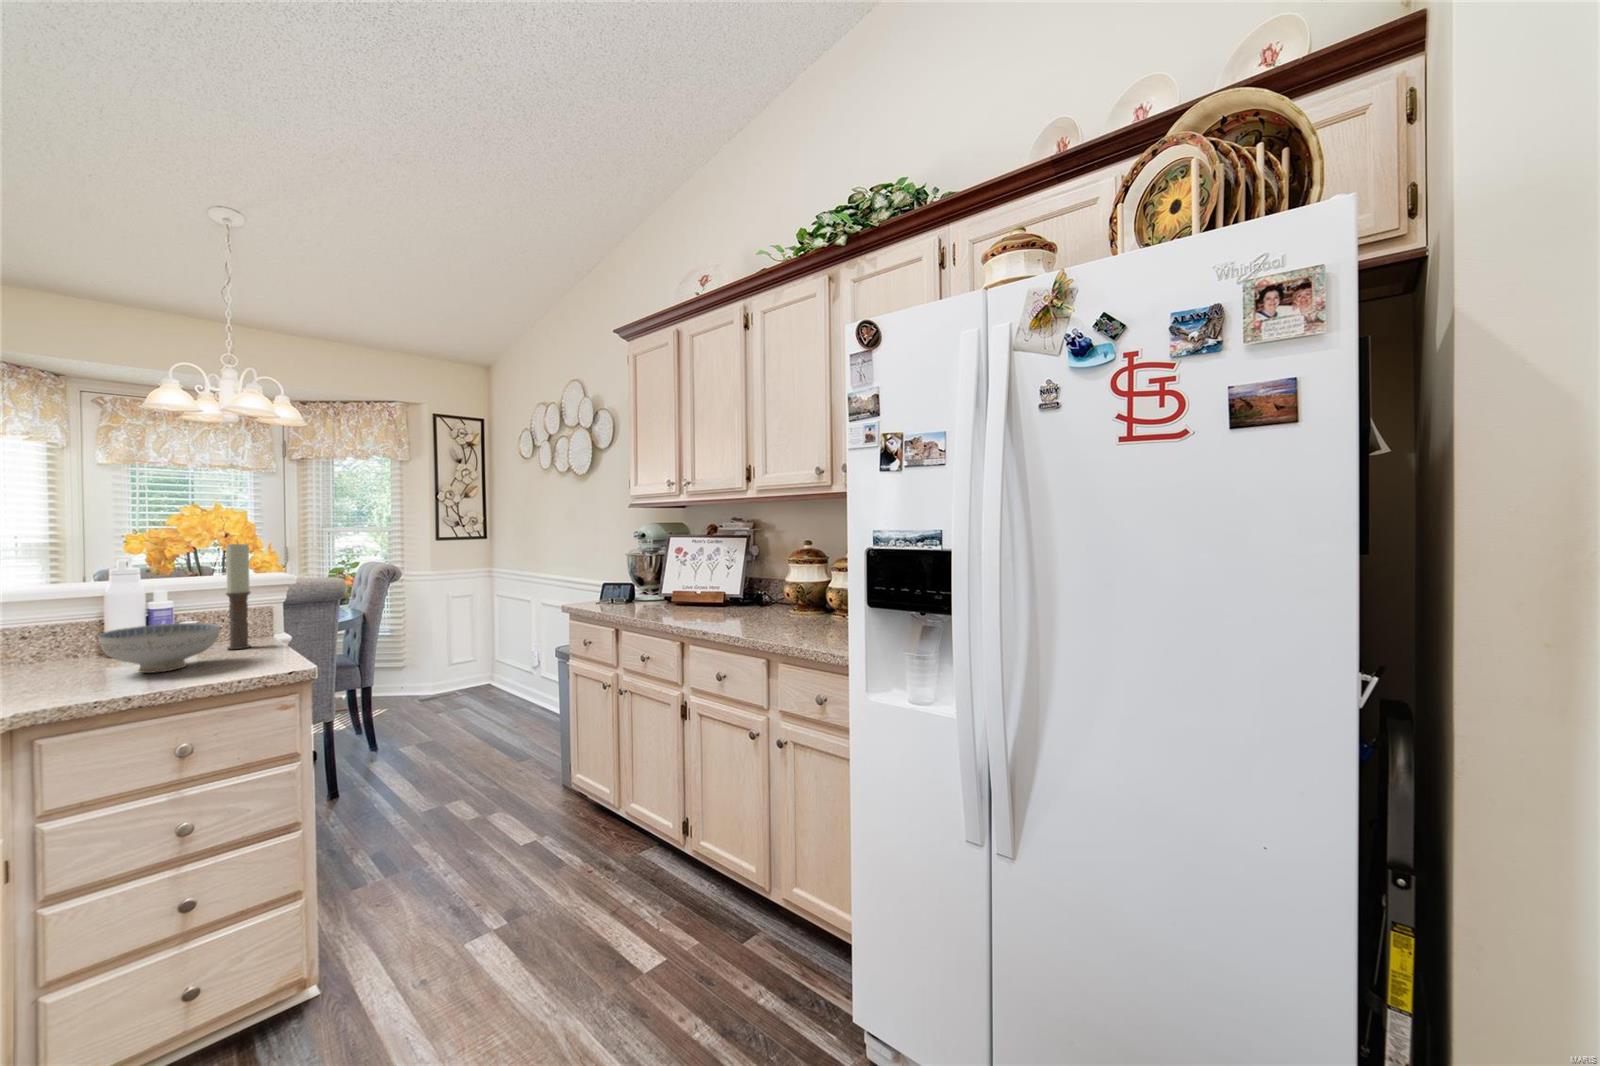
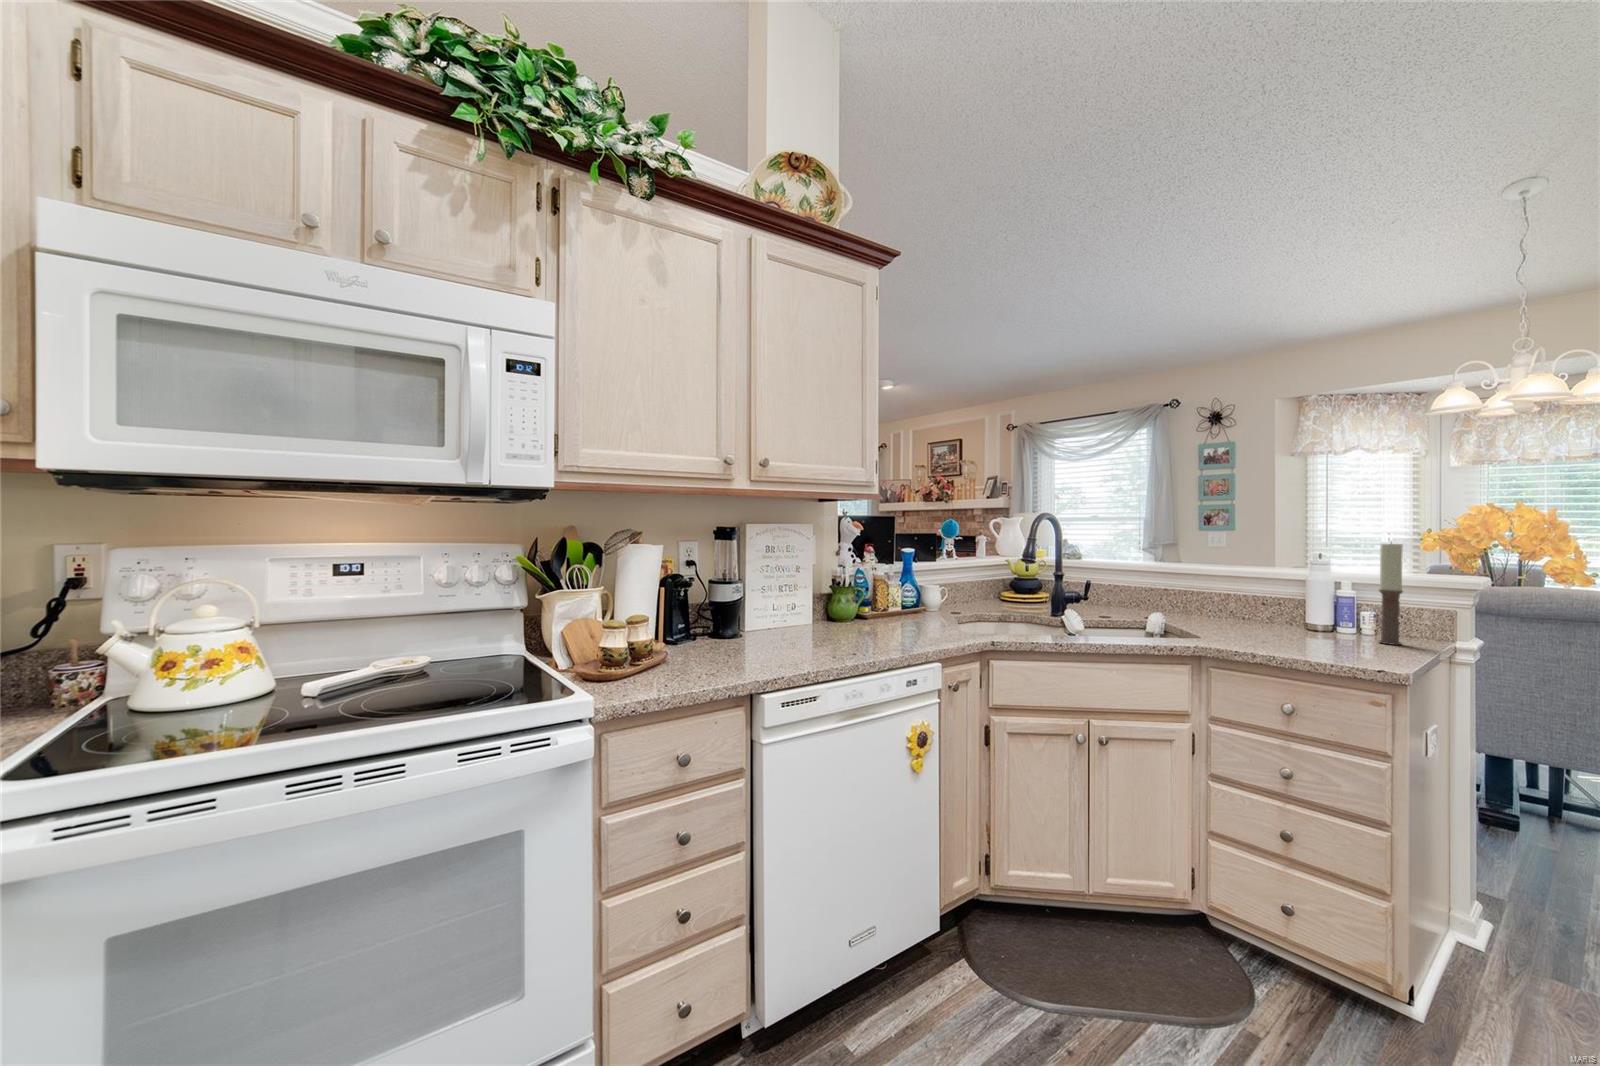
ceramic bowl: present [98,623,220,673] -> none [1263,606,1353,646]

